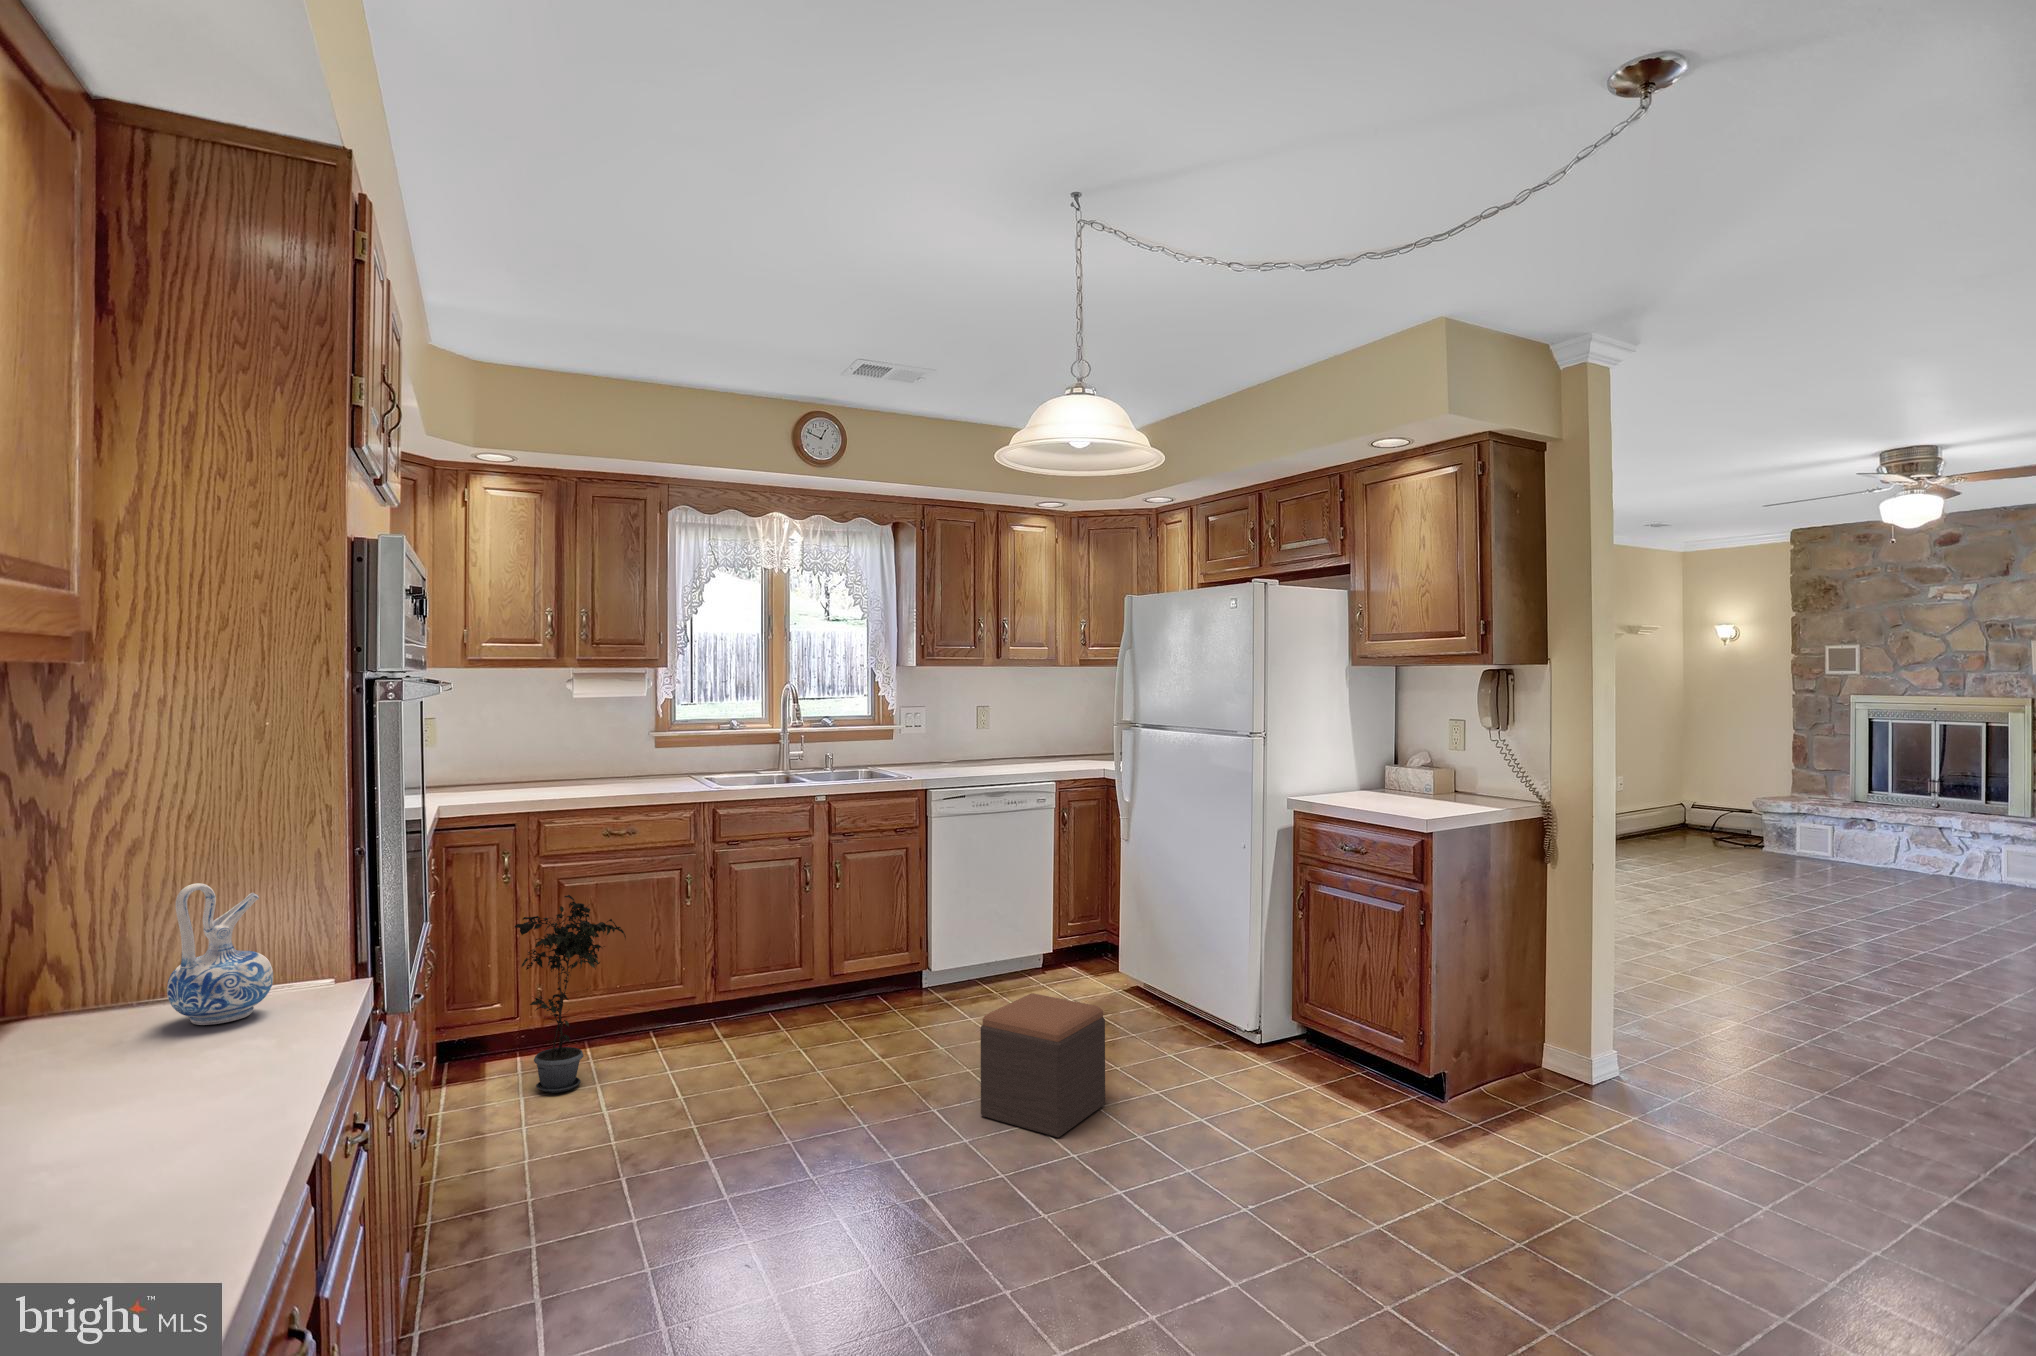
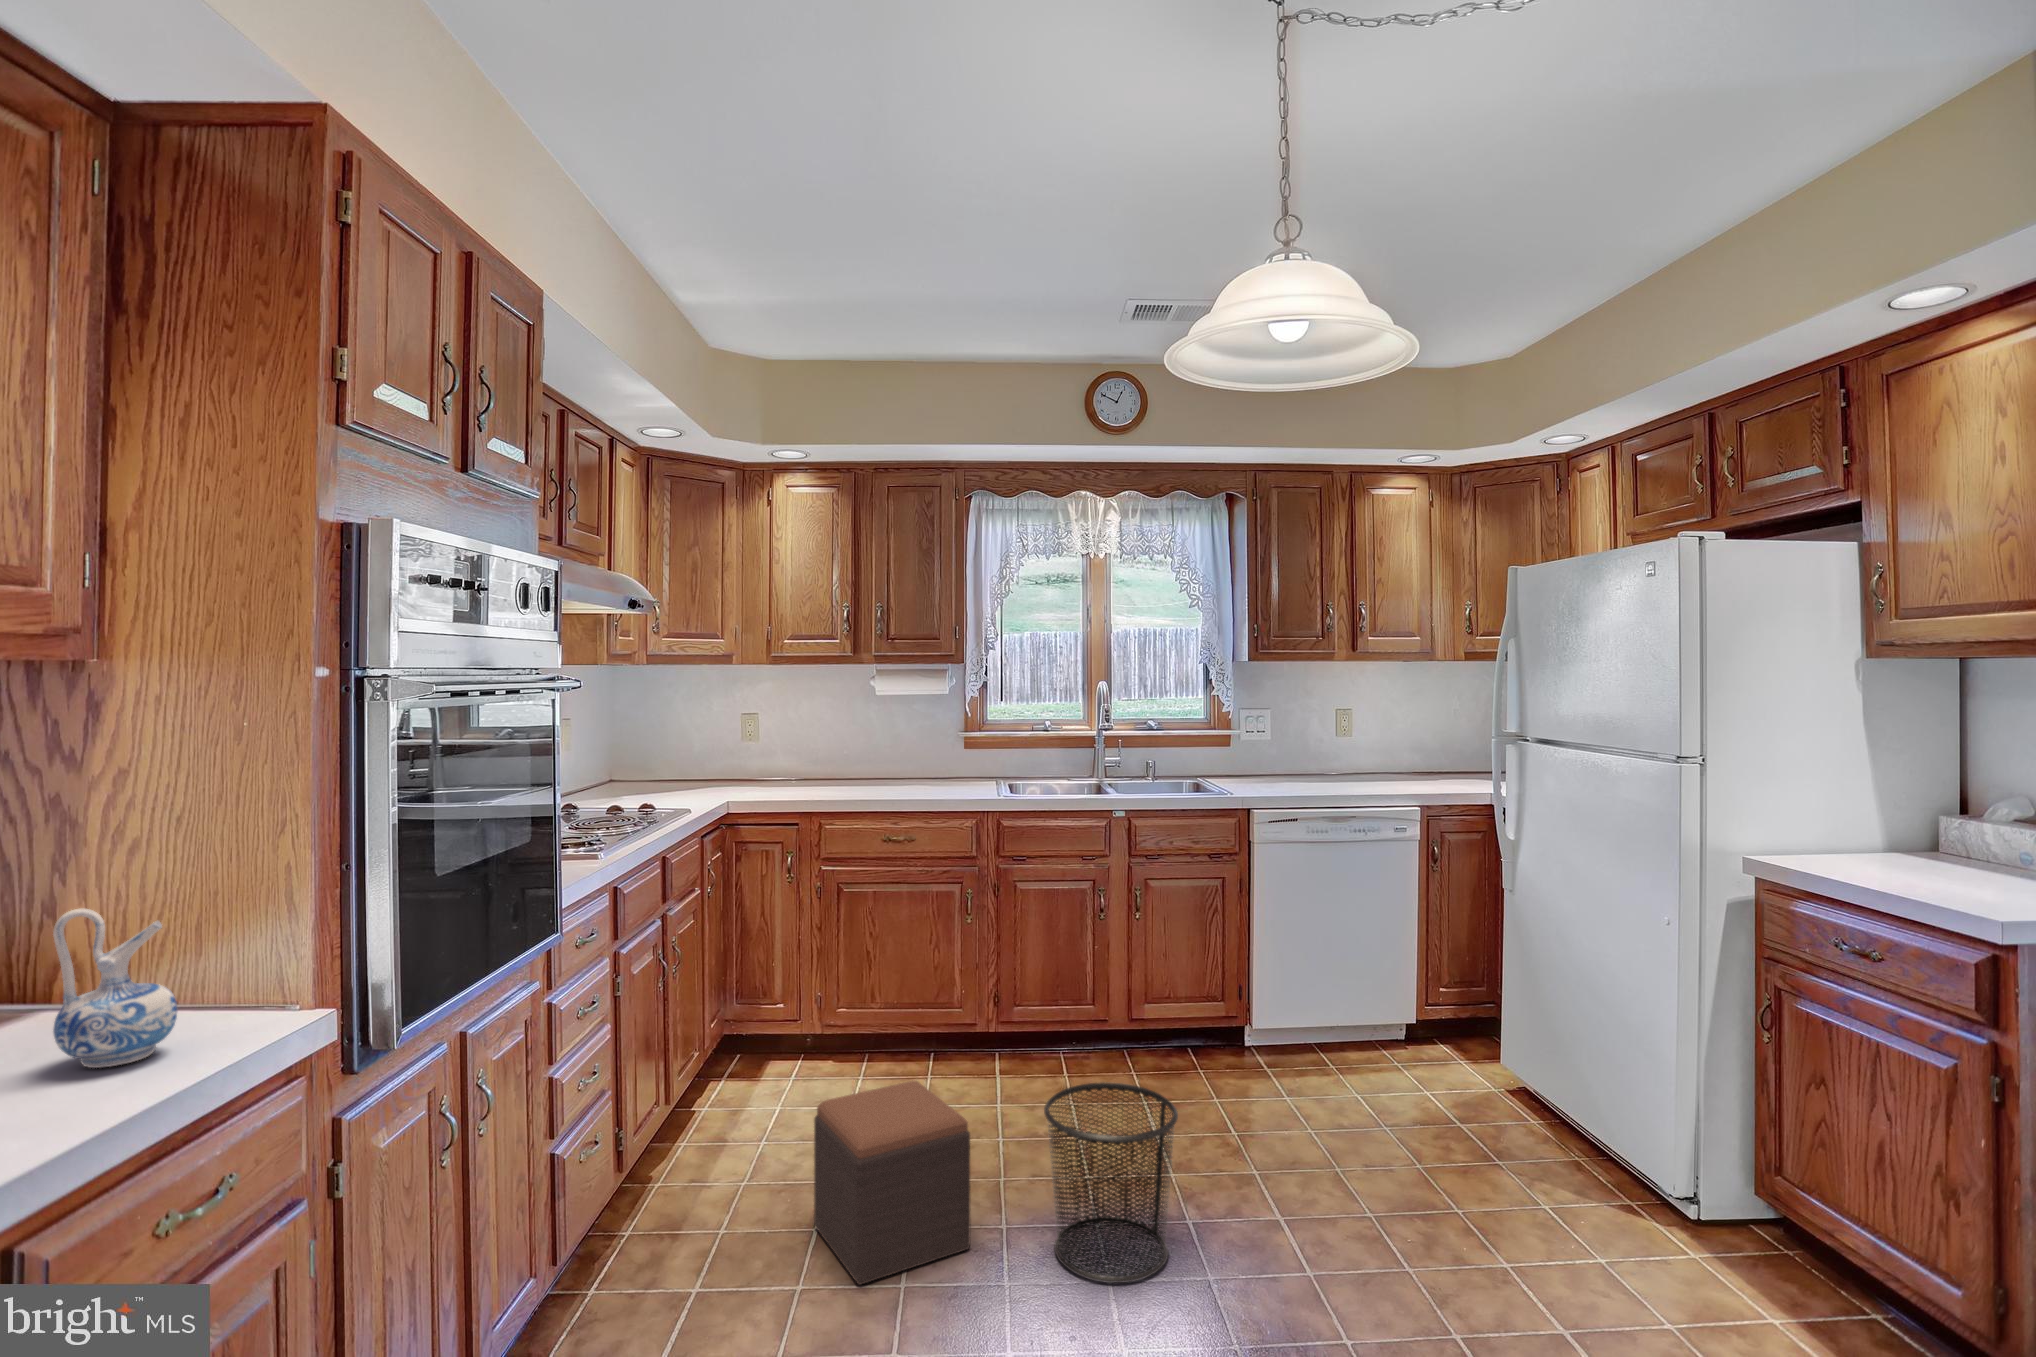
potted plant: present [515,895,626,1093] -> none [780,902,876,1107]
footstool: present [981,993,1105,1138] -> present [814,1081,970,1285]
waste bin: none [831,1009,940,1161] -> present [1044,1082,1178,1283]

